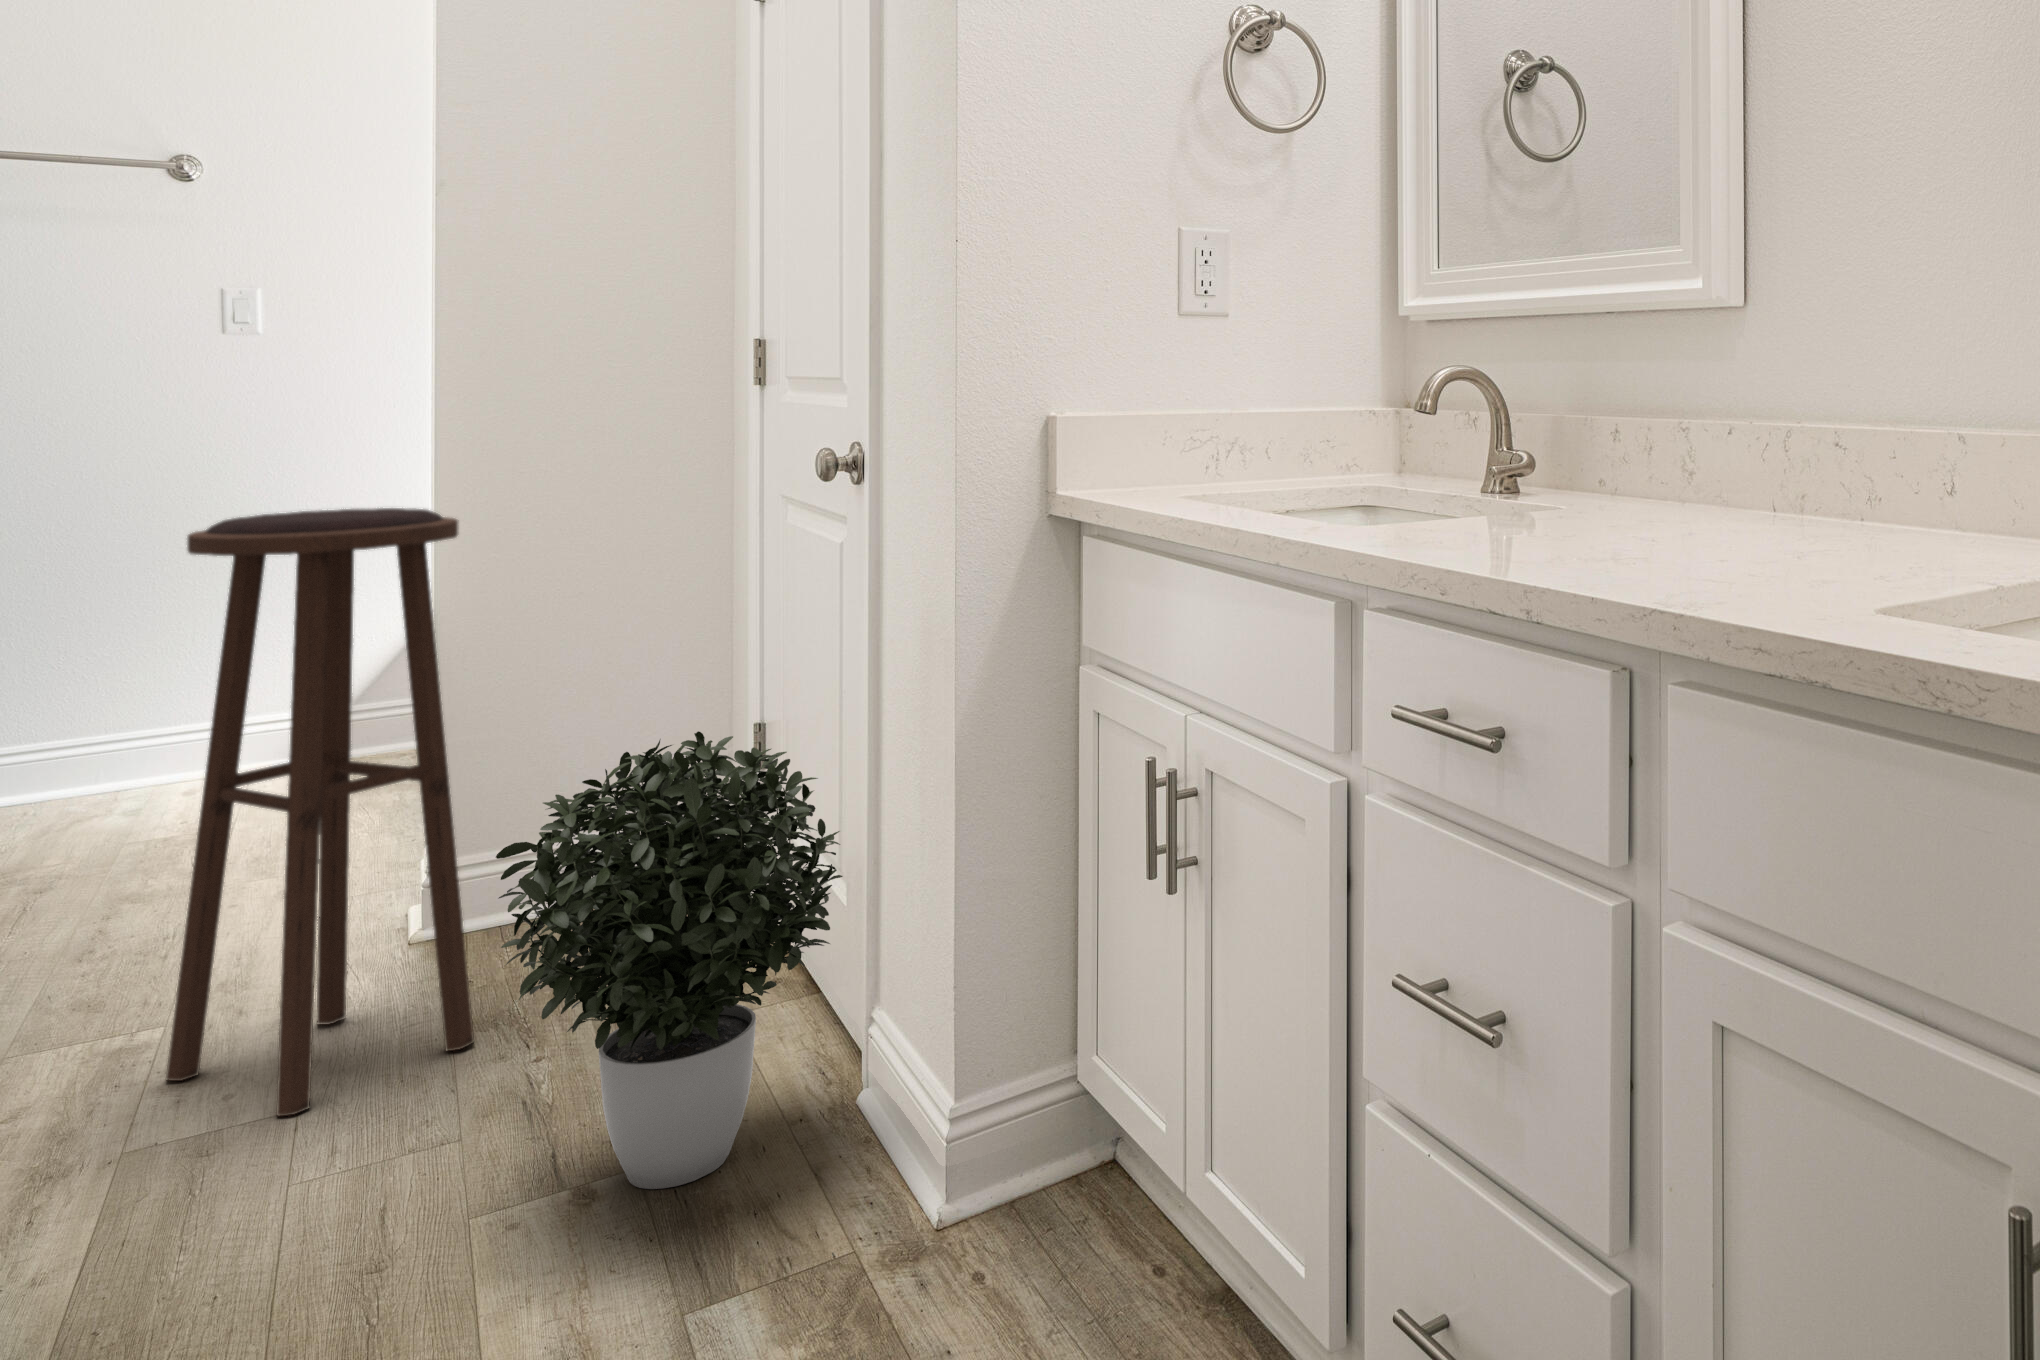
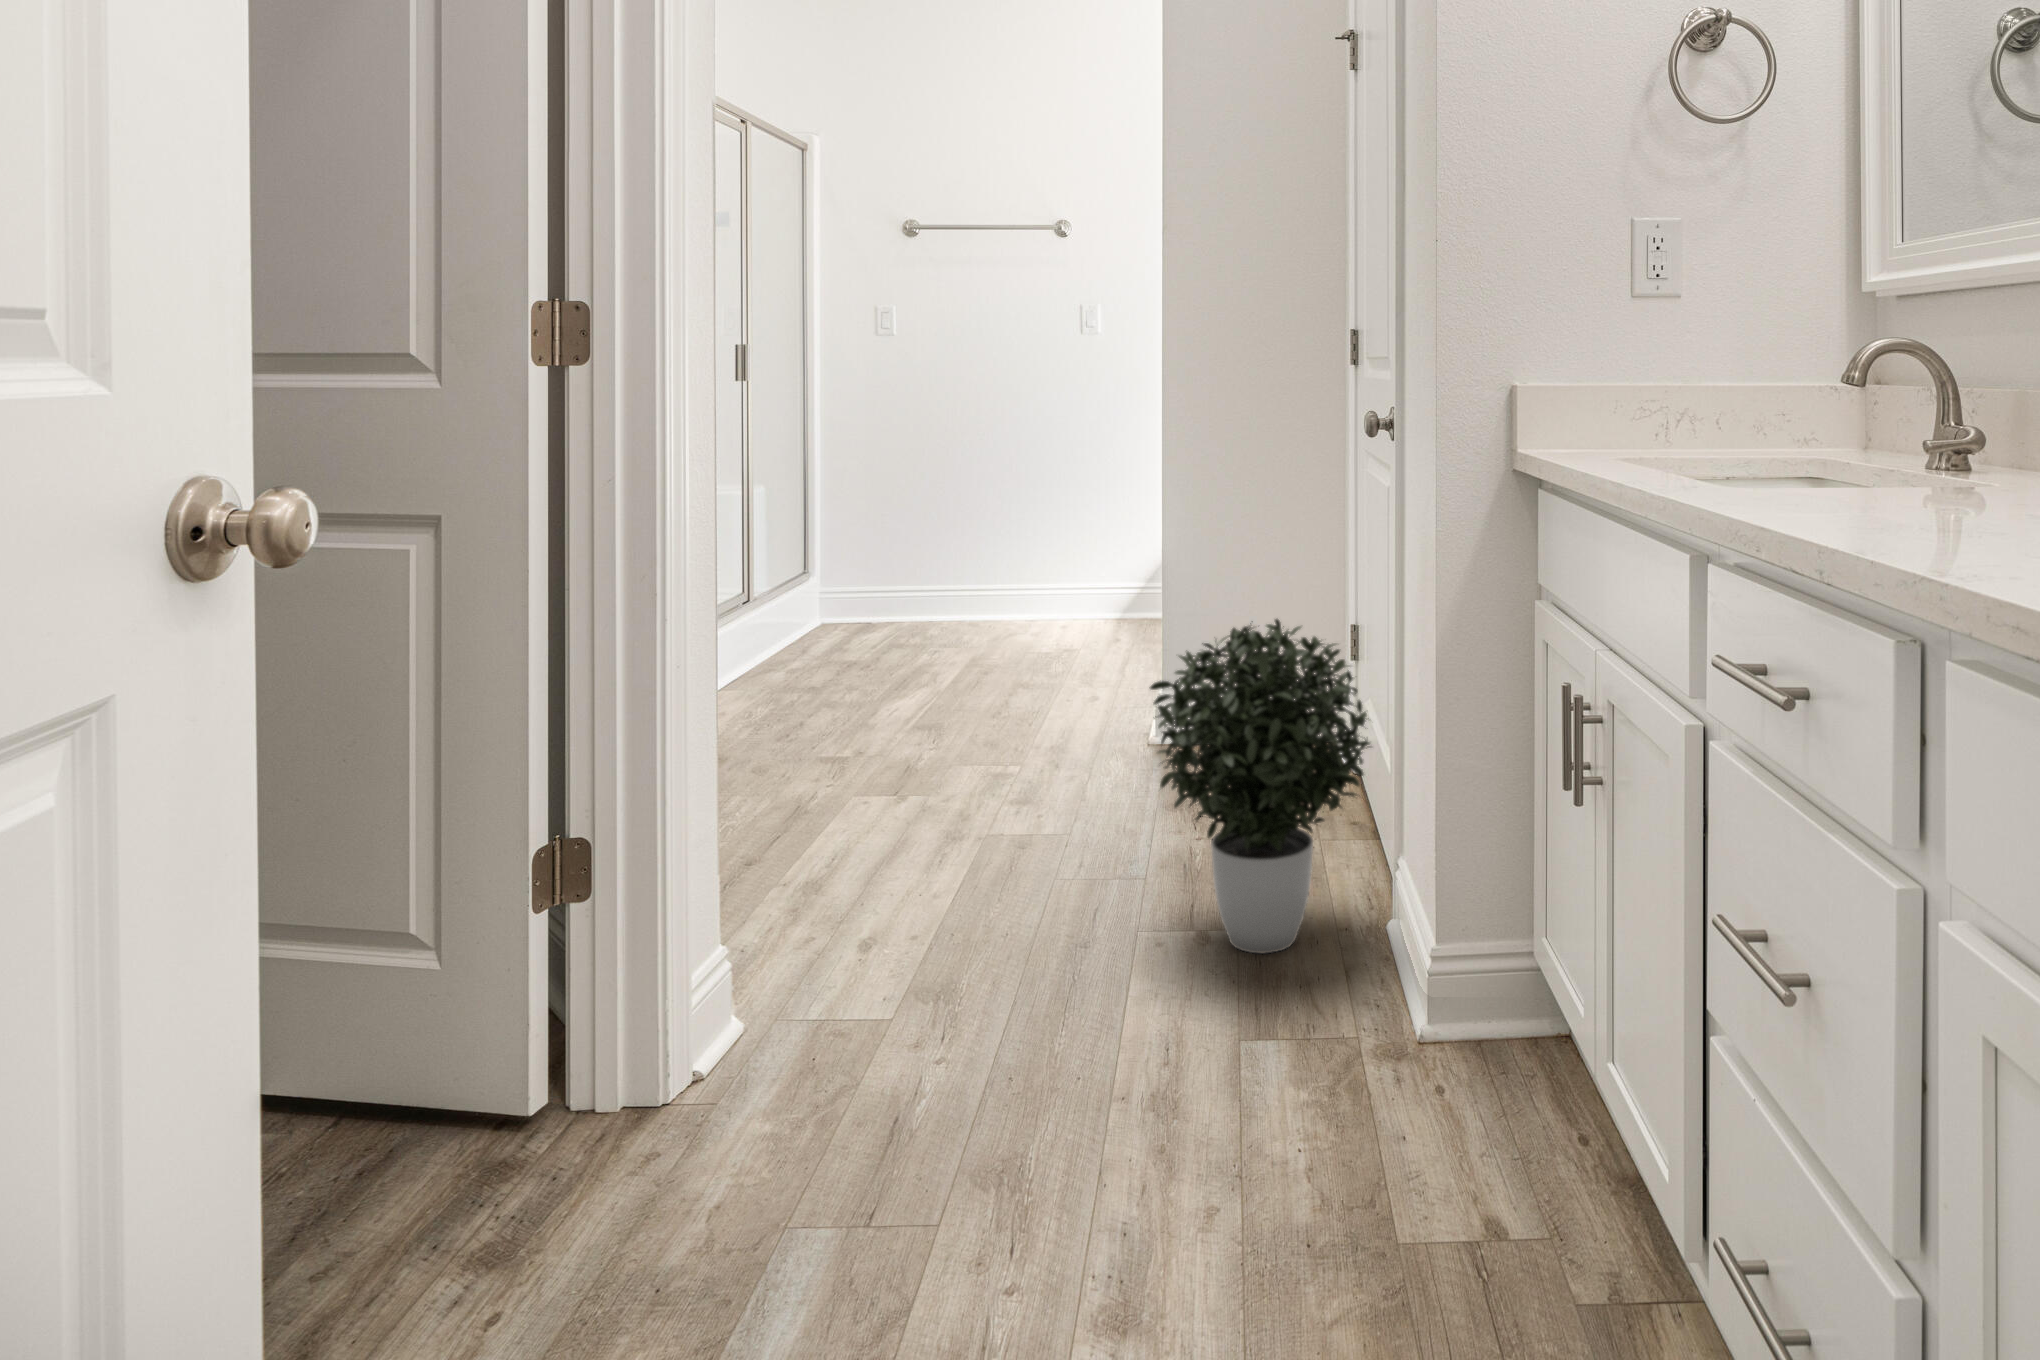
stool: present [166,508,474,1116] -> none [1005,439,1164,843]

